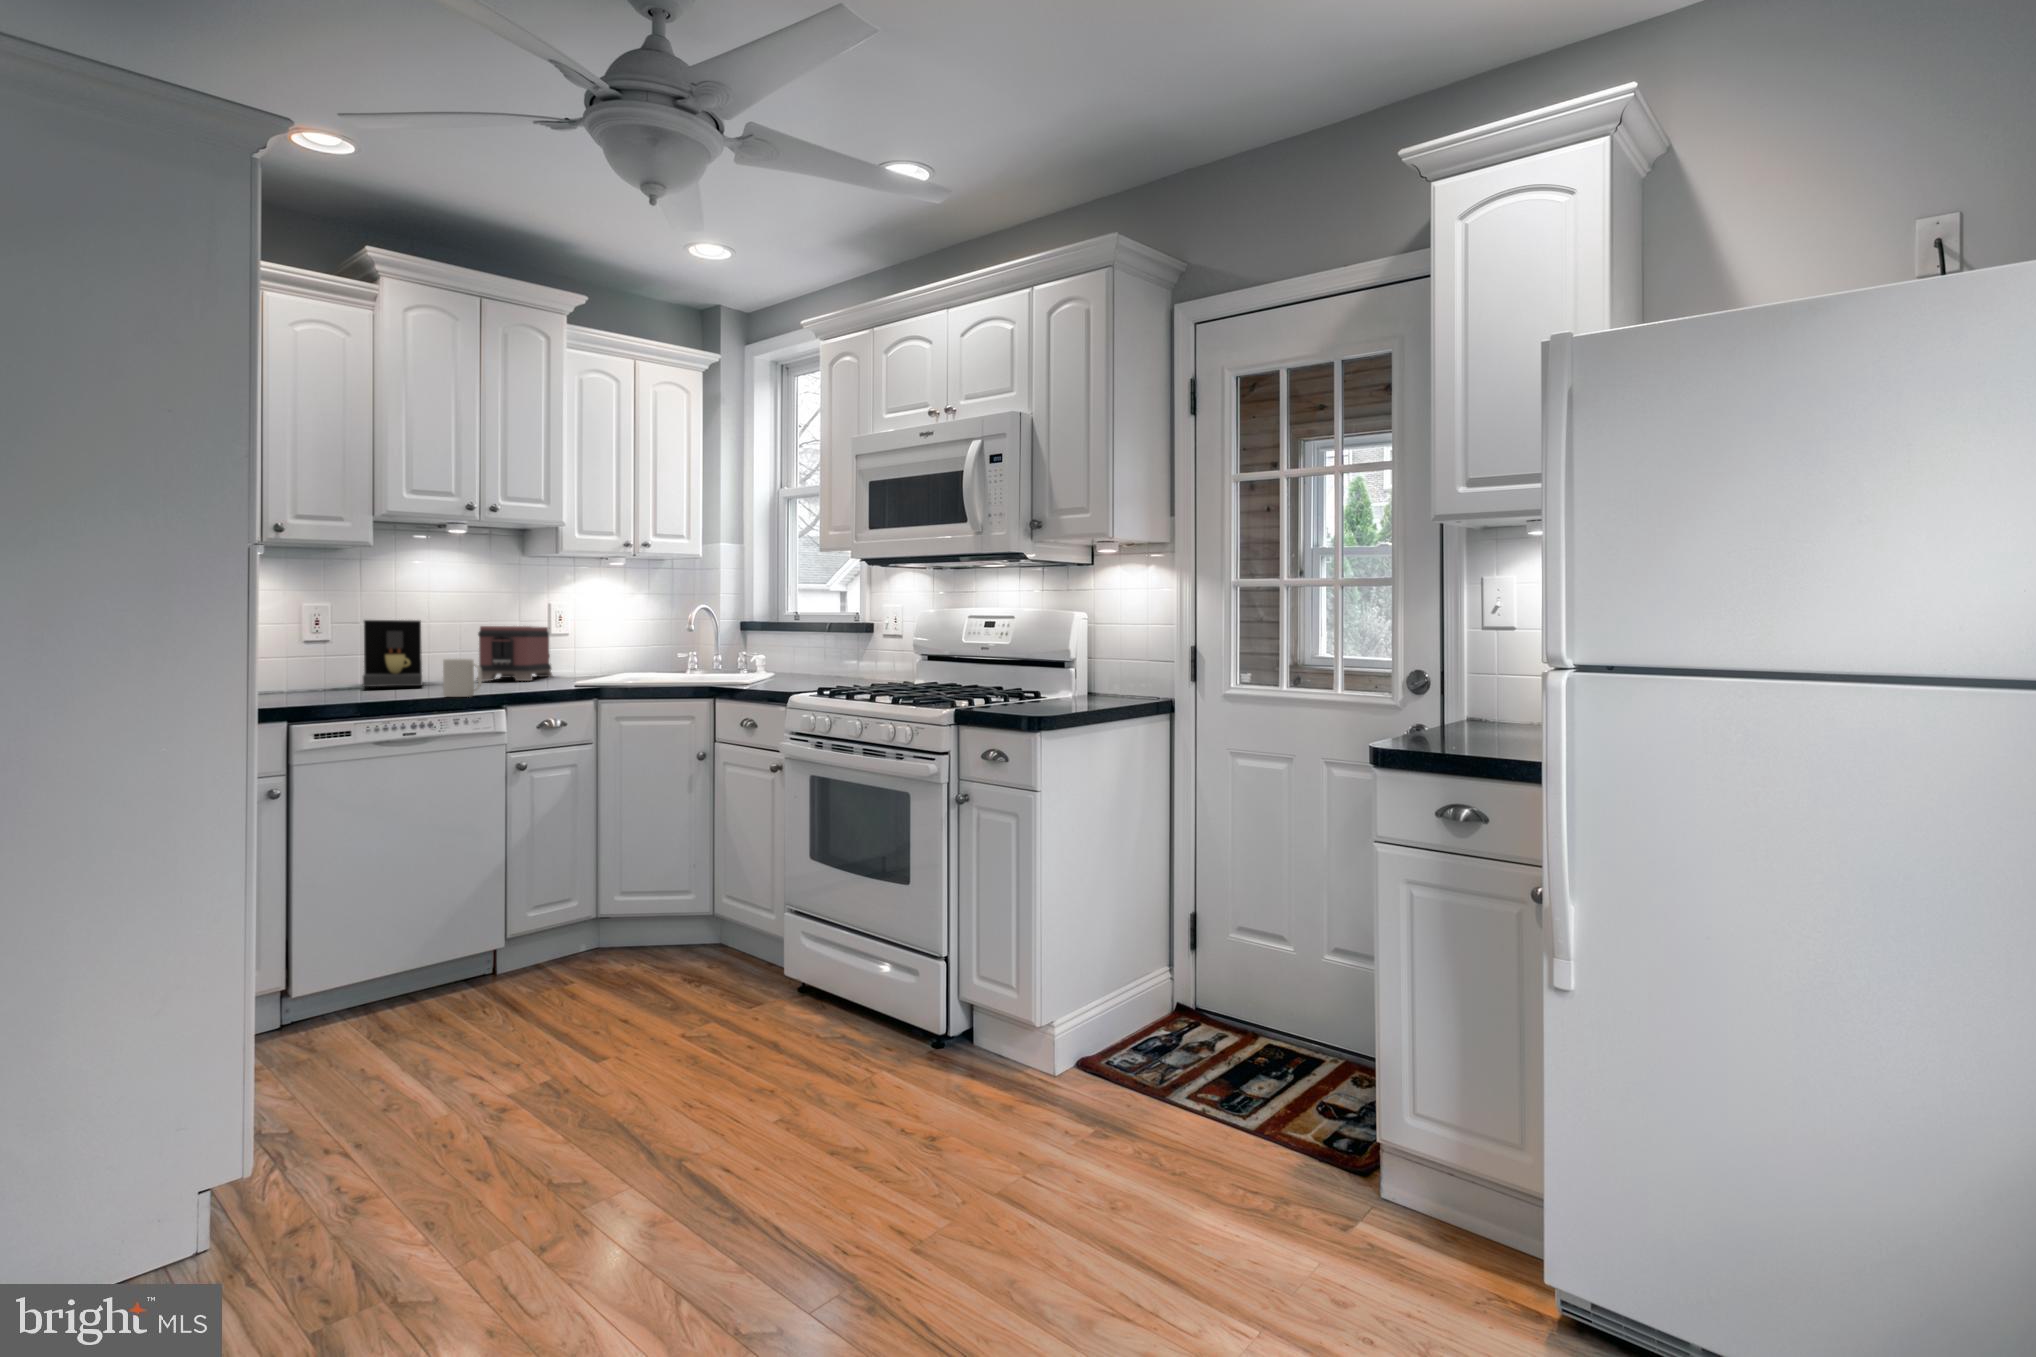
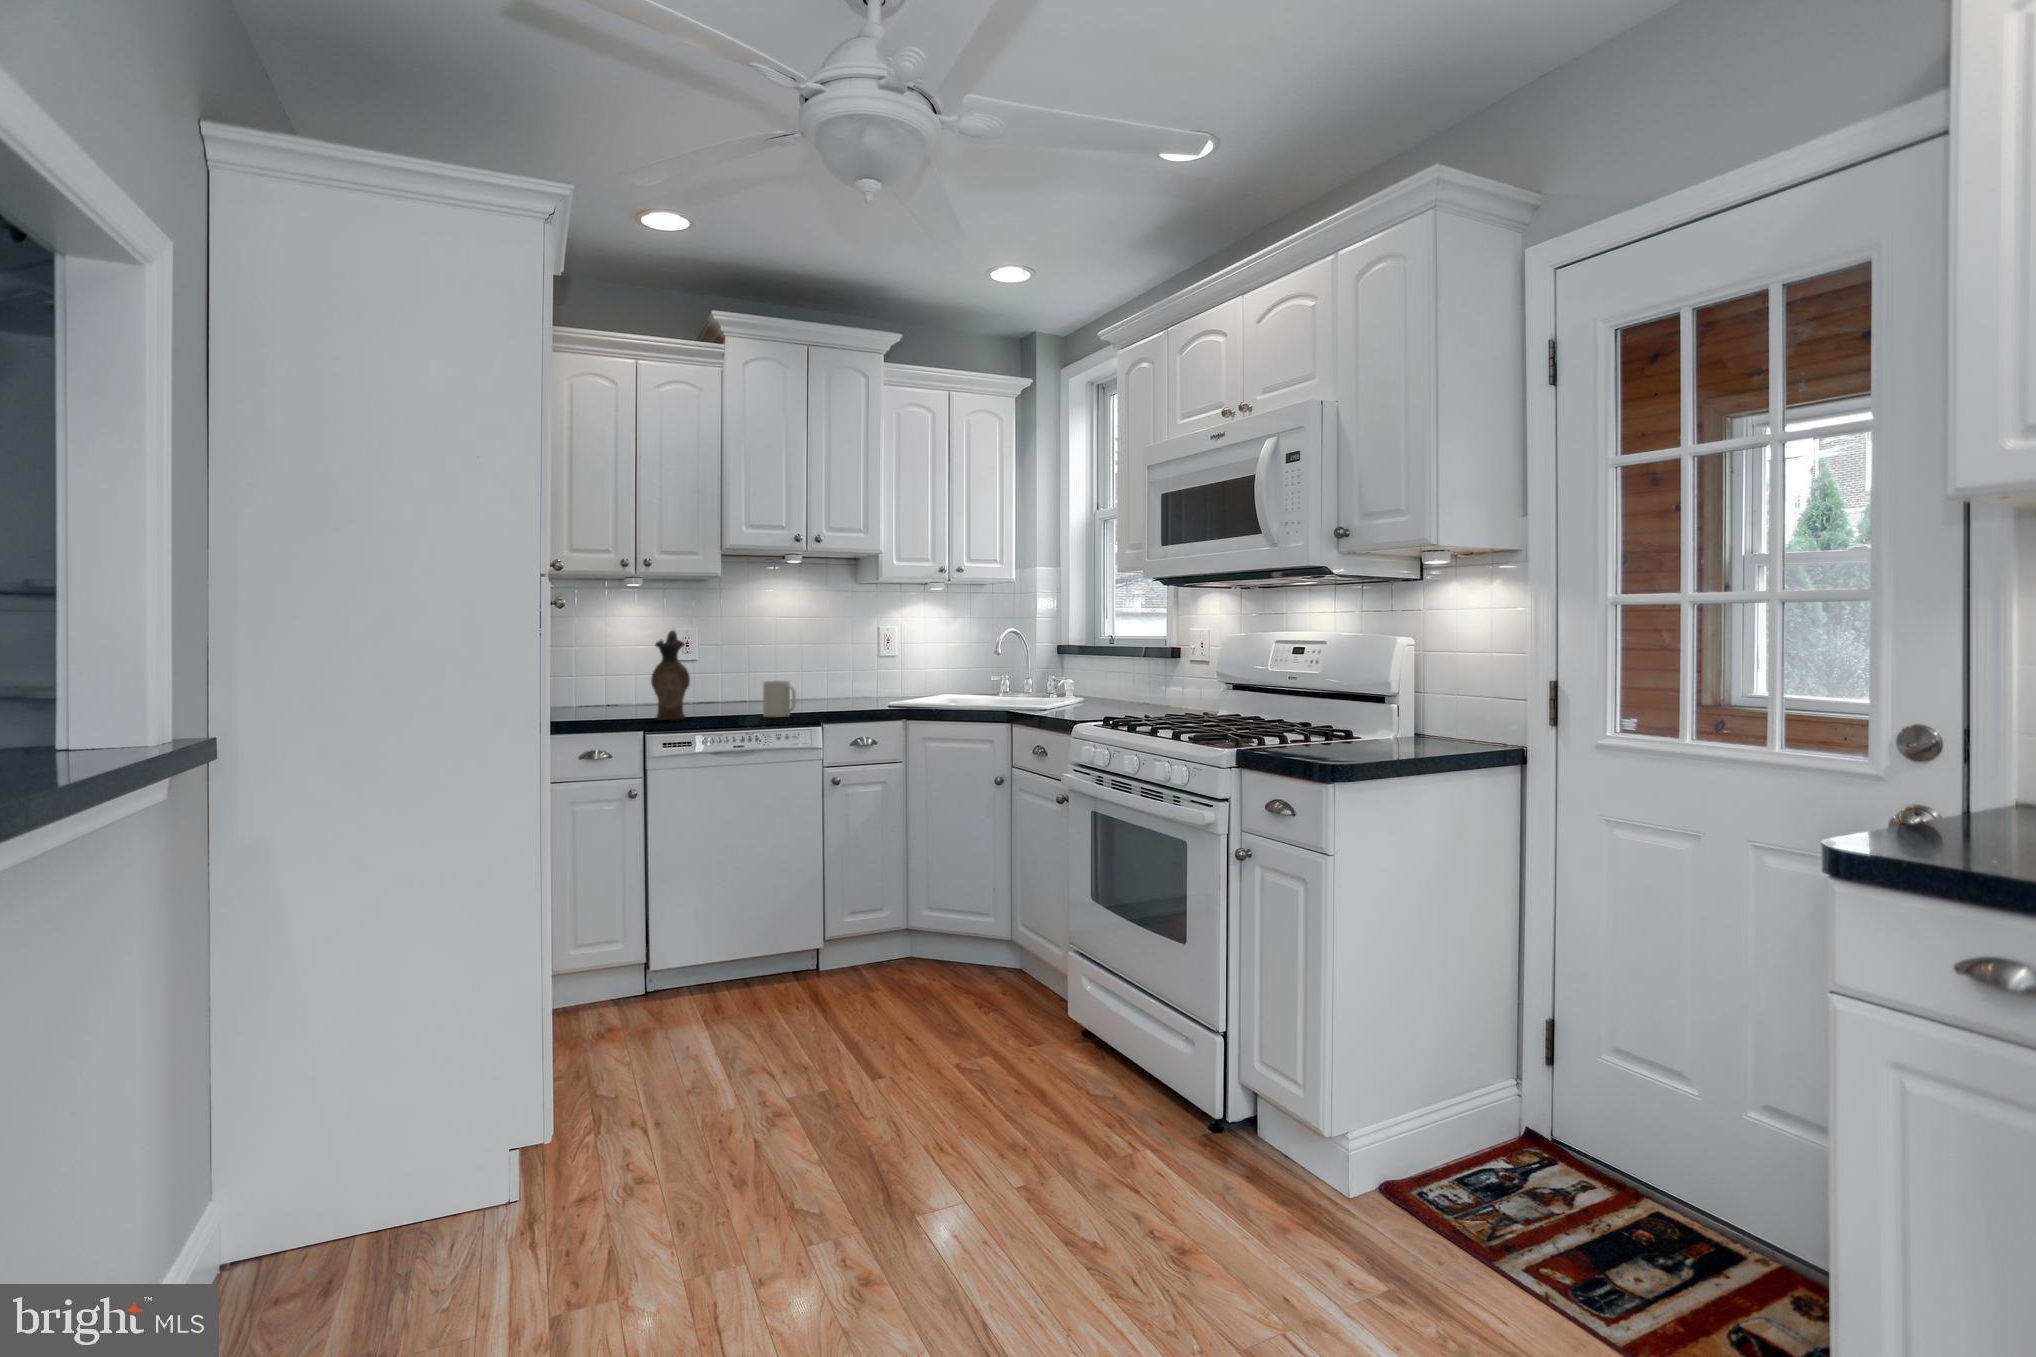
ceramic pitcher: none [308,603,355,702] -> present [651,630,690,720]
coffee maker: present [363,620,422,687] -> none [712,644,769,704]
toaster: present [477,626,552,681] -> none [810,649,882,700]

